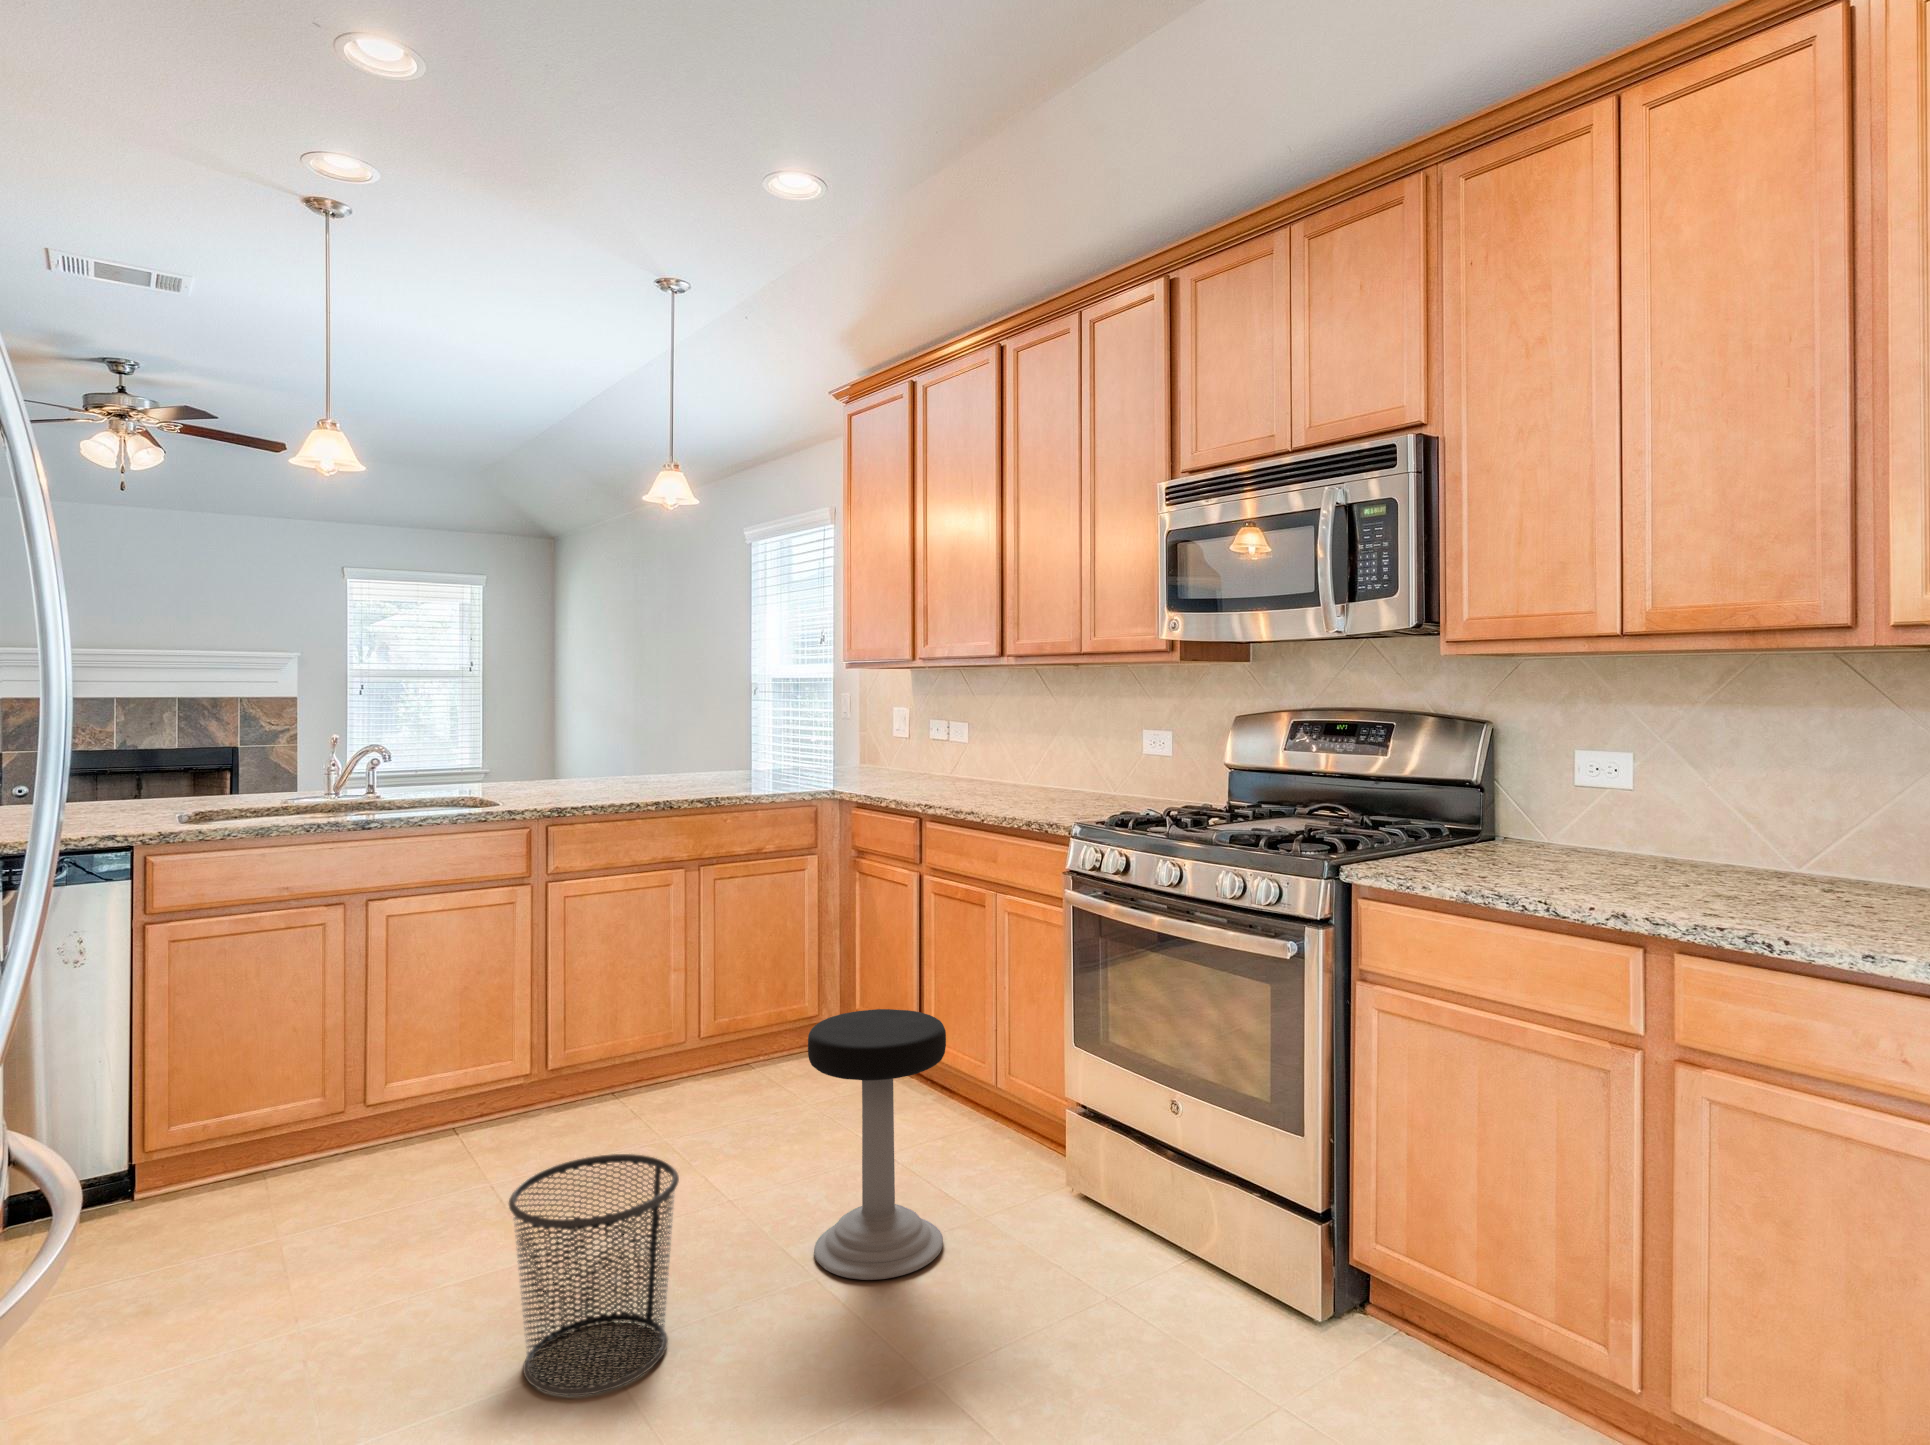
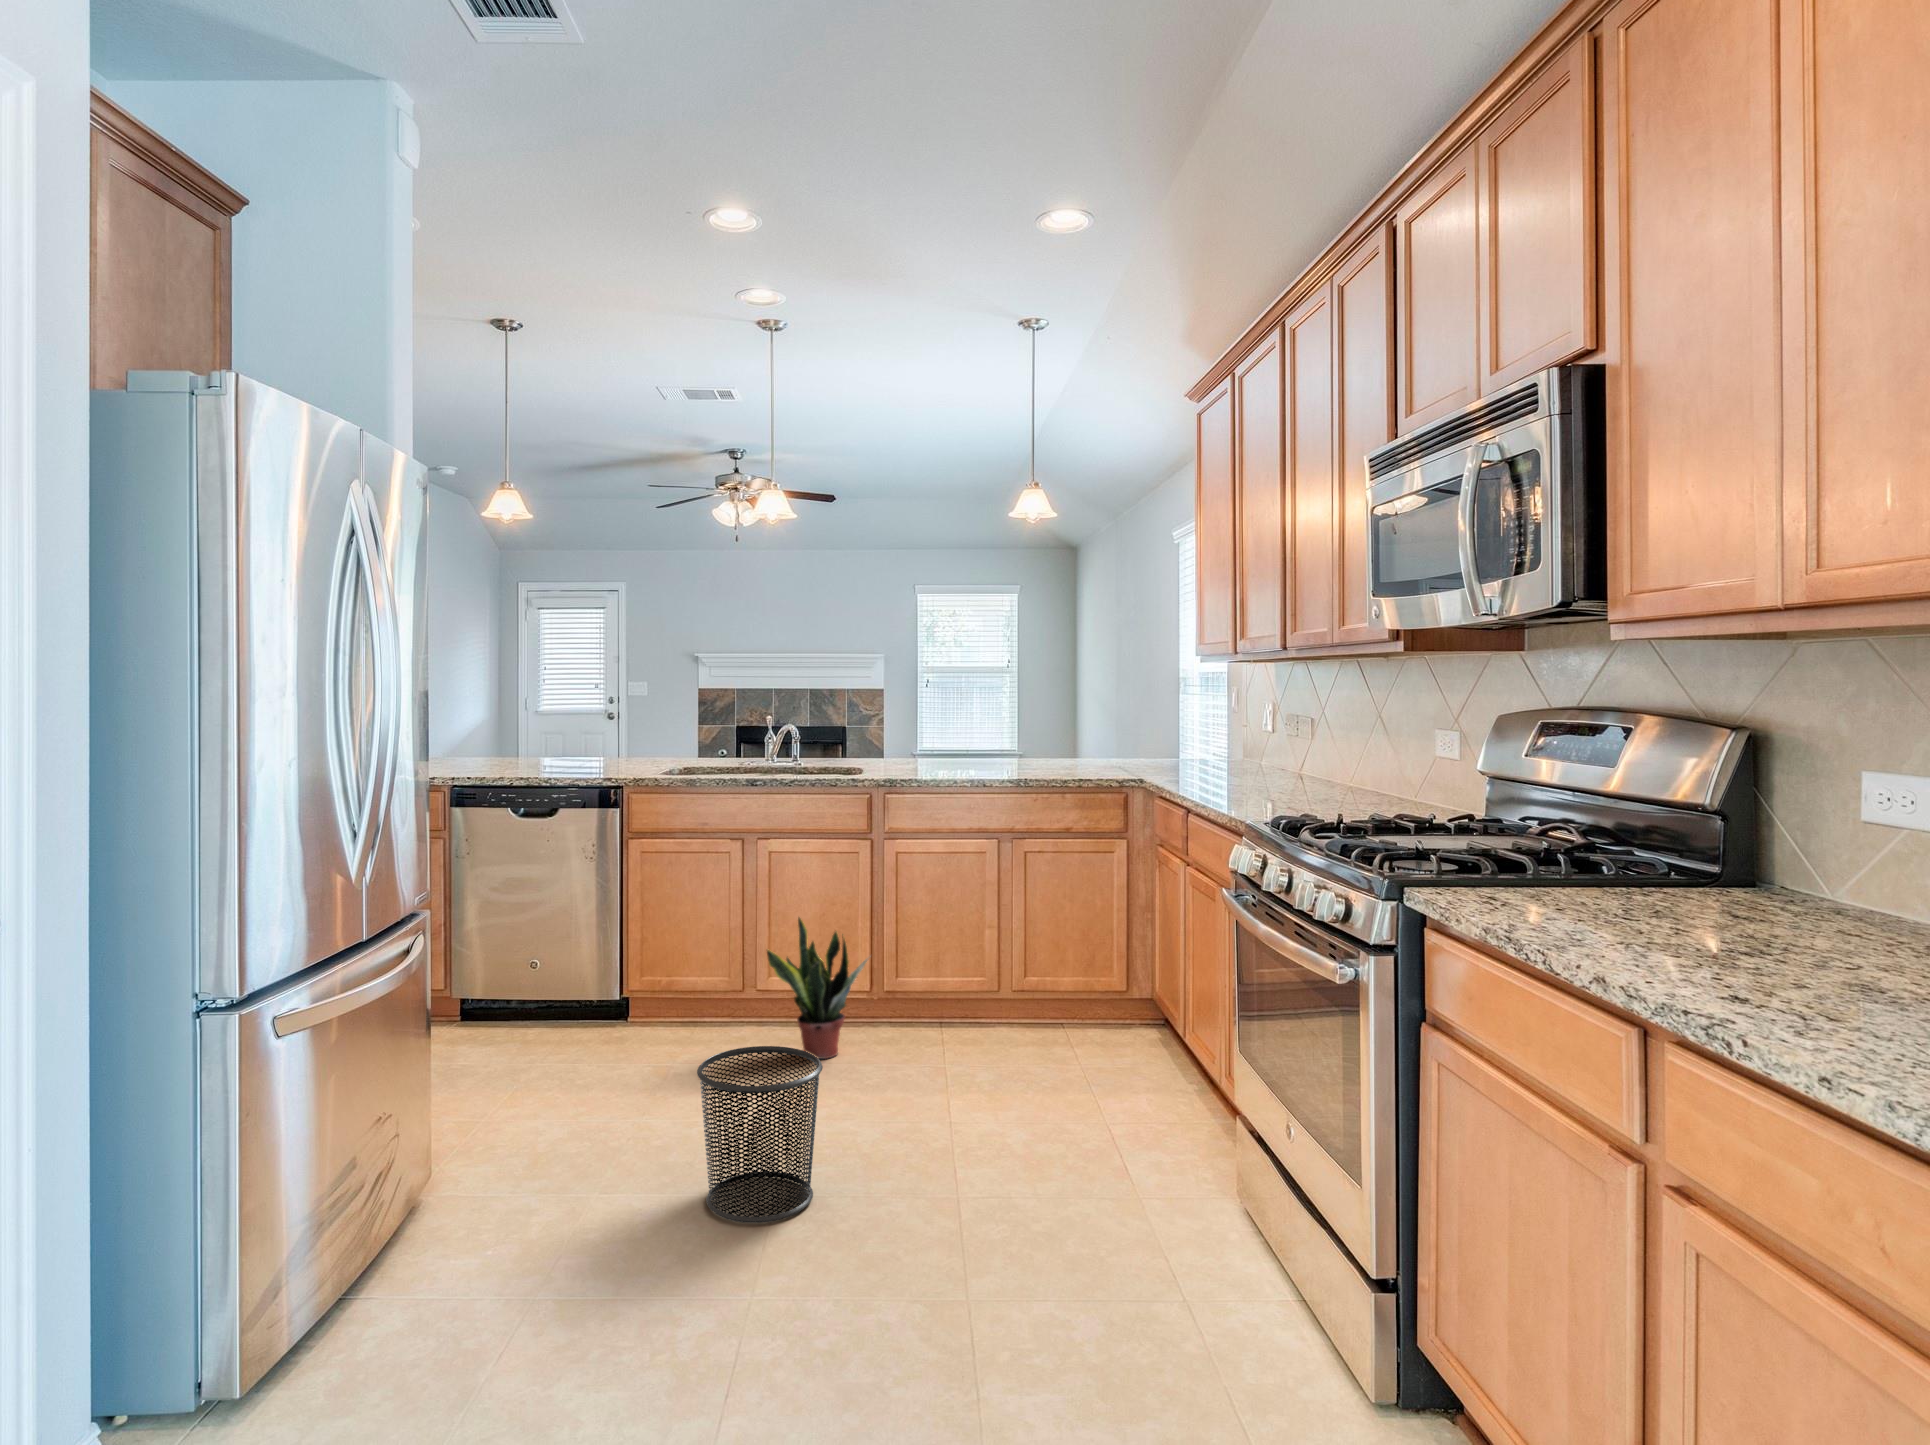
potted plant: none [430,994,561,1172] -> present [767,918,868,1059]
stool: present [808,1009,946,1280] -> none [958,975,1083,1219]

